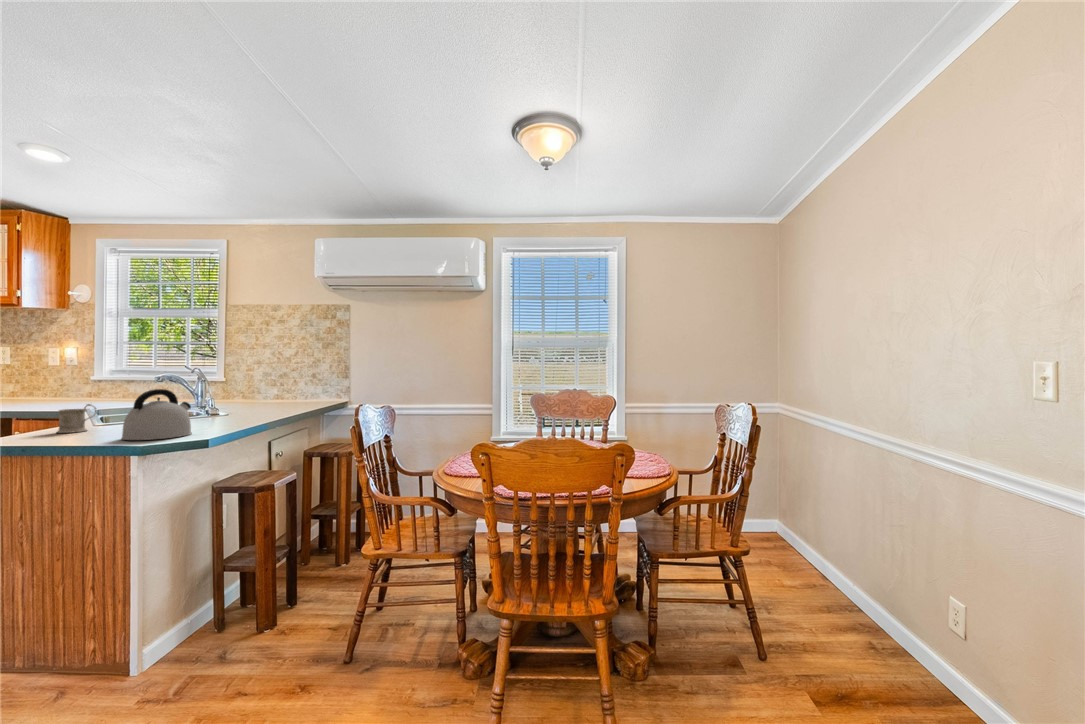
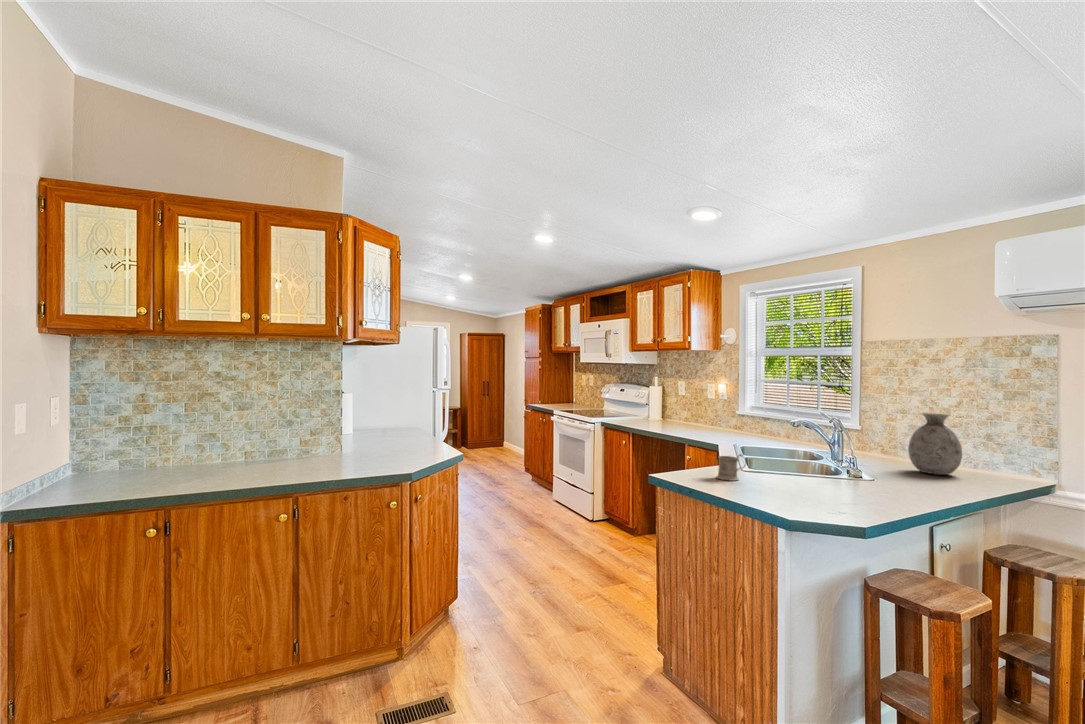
vase: none [261,361,297,406] -> present [908,413,962,475]
kettle: present [121,389,192,440] -> none [770,454,840,515]

